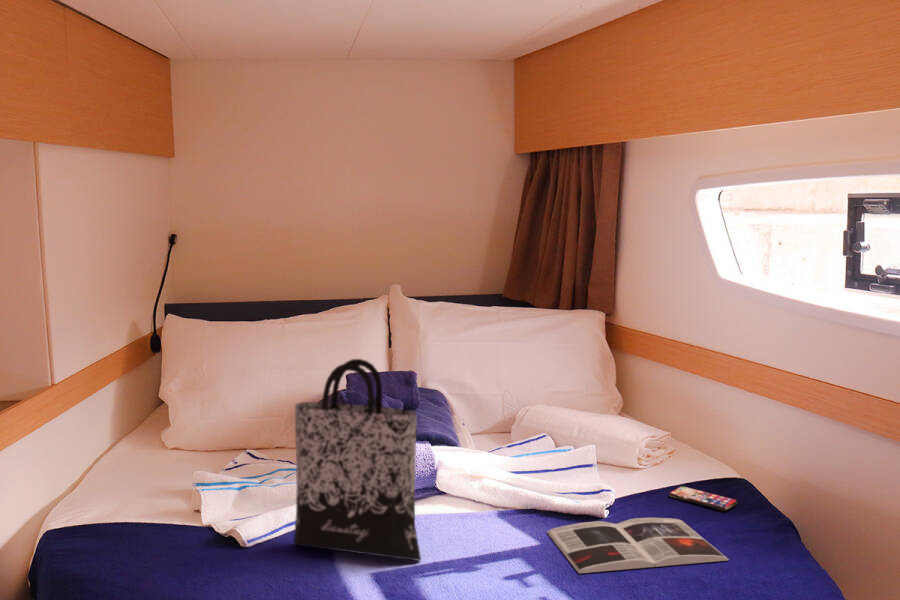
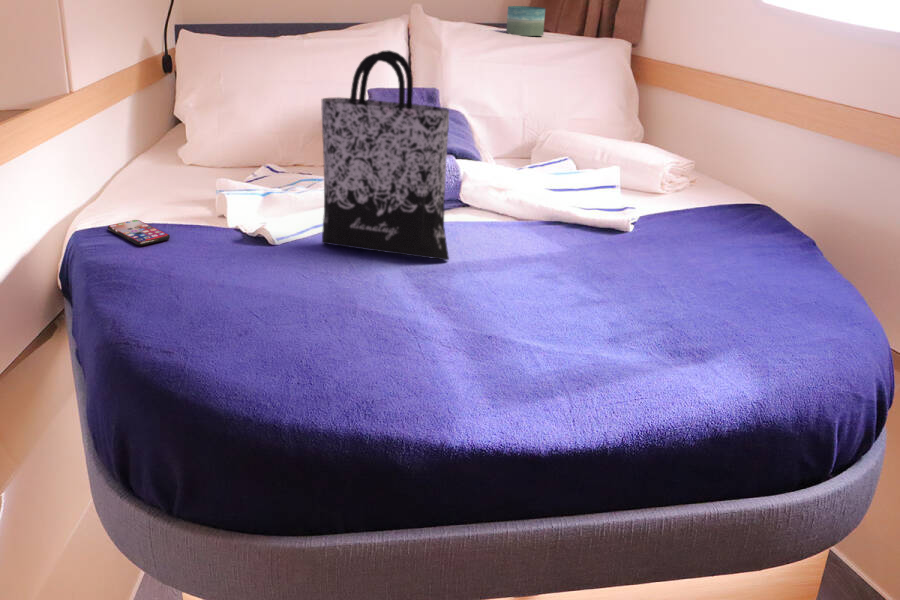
candle: none [482,286,518,314] -> present [506,6,545,36]
smartphone: present [669,486,738,511] -> present [108,220,170,246]
magazine: present [547,518,729,573] -> none [572,232,752,276]

